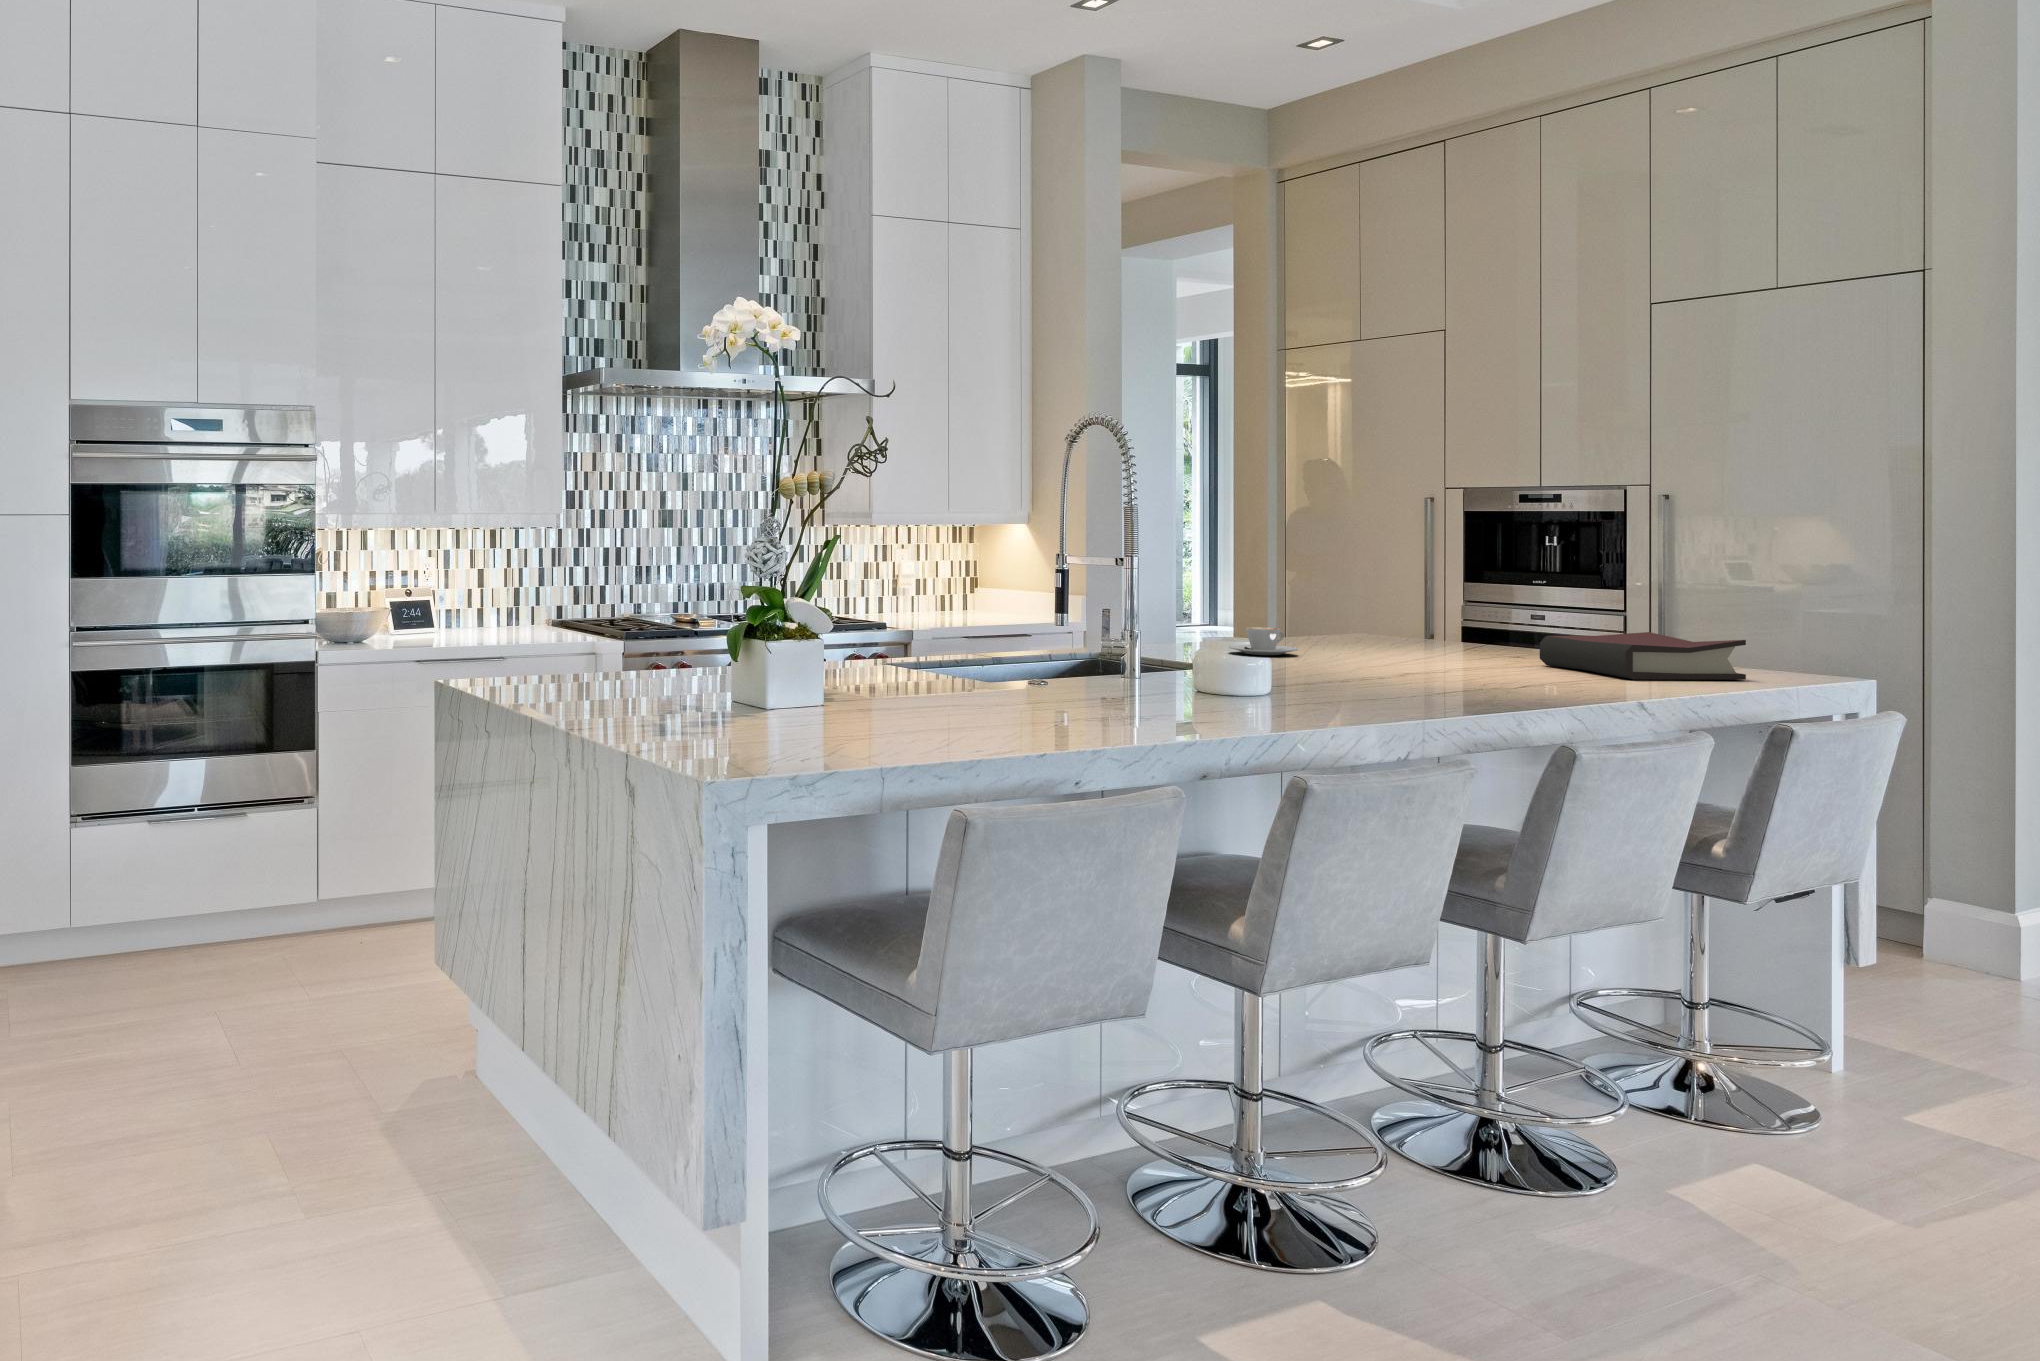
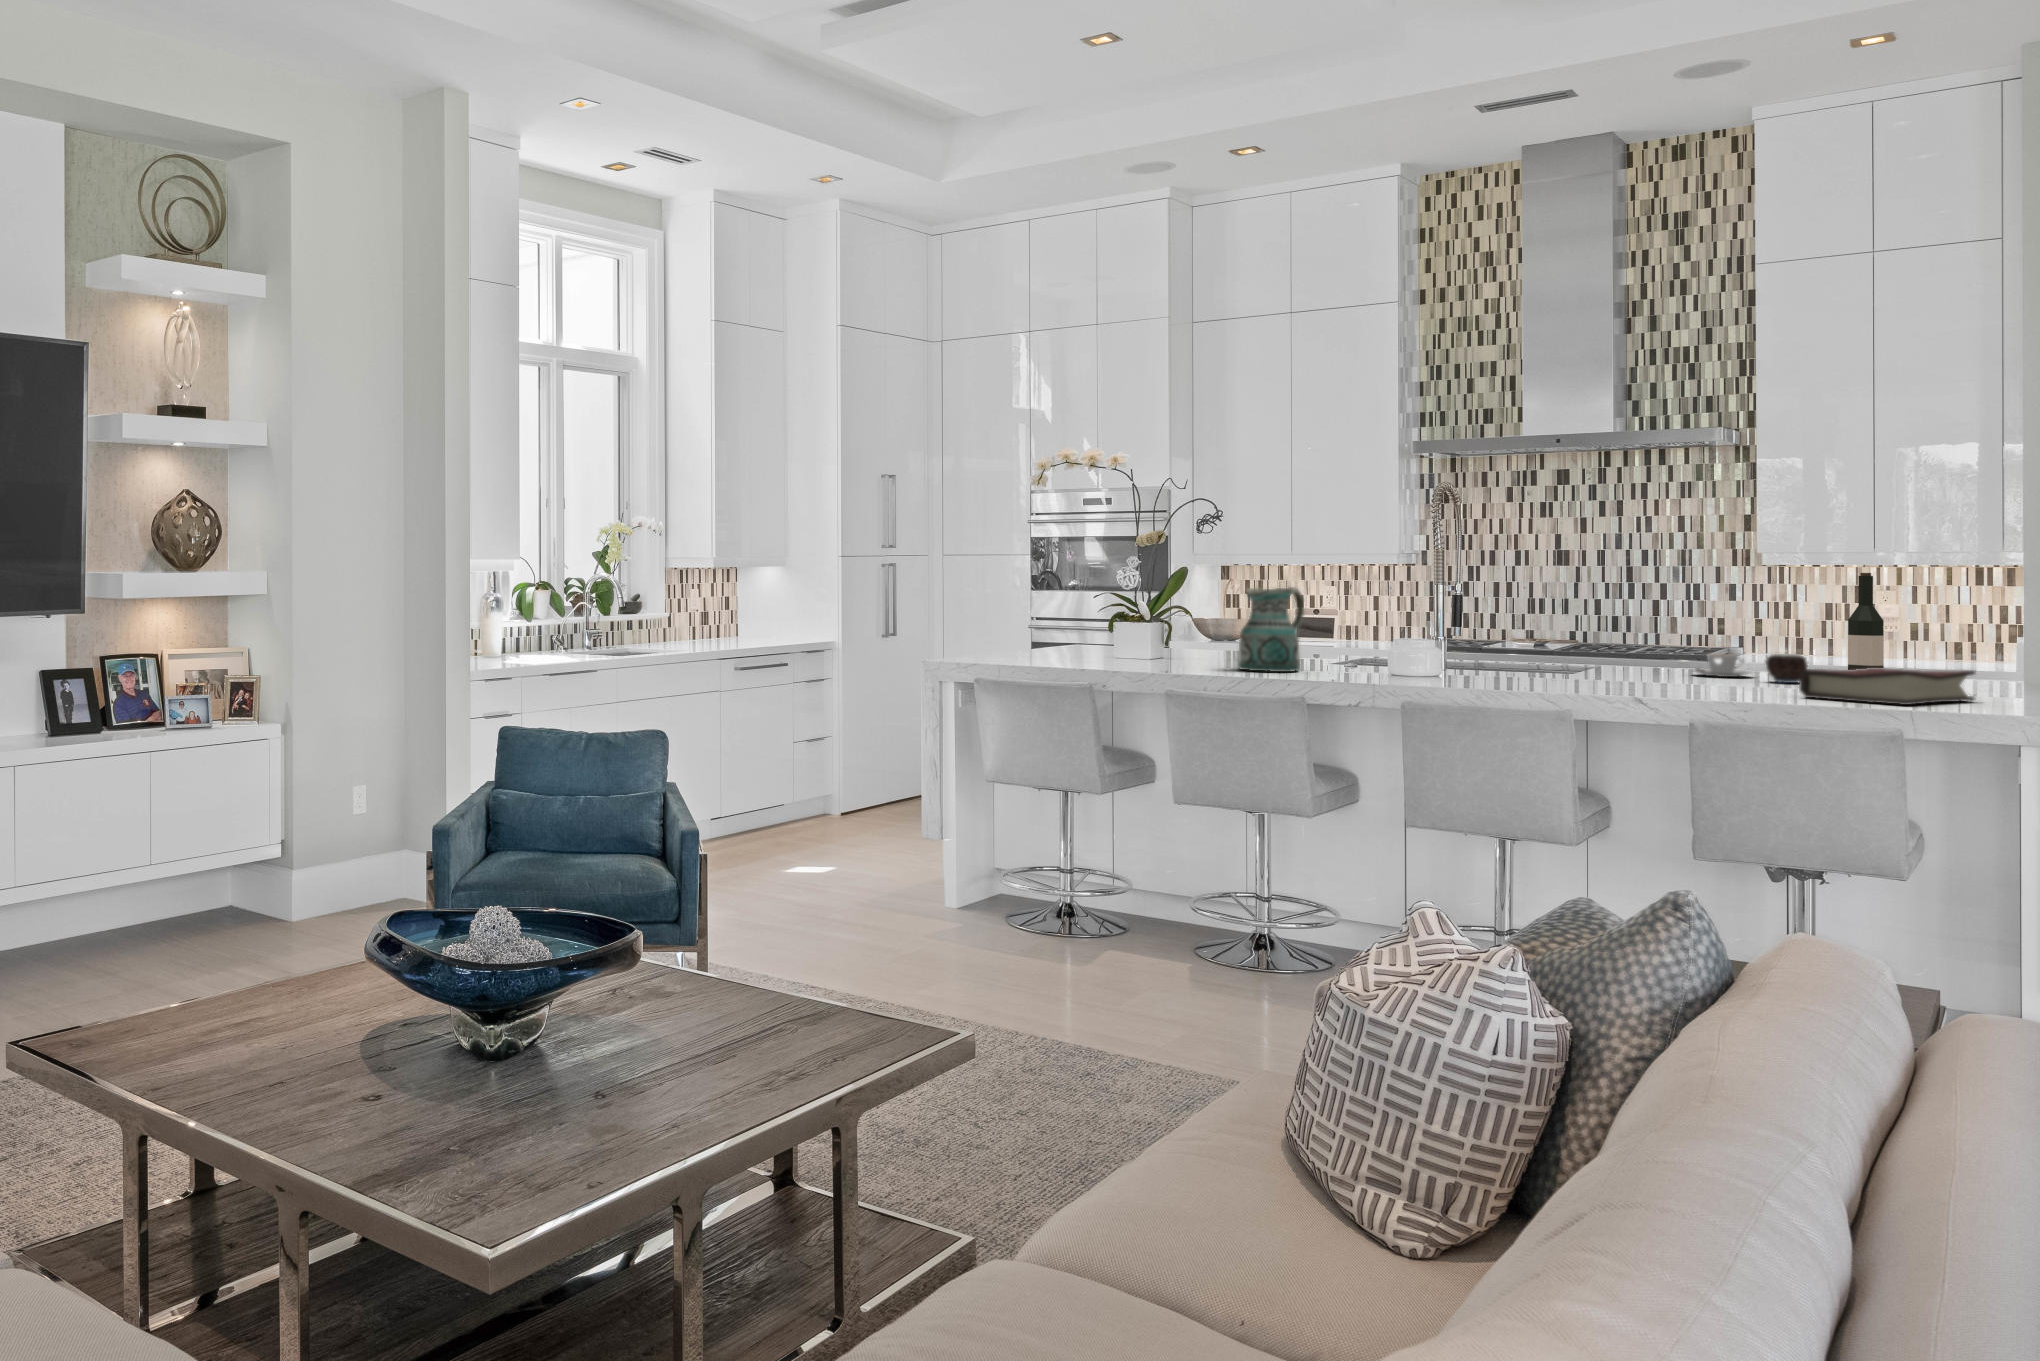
wine bottle: none [1302,529,1337,647] -> present [1848,573,1884,670]
ceramic pitcher: none [1071,564,1178,715] -> present [1238,587,1304,672]
candle: none [1344,618,1393,658] -> present [1766,654,1808,683]

